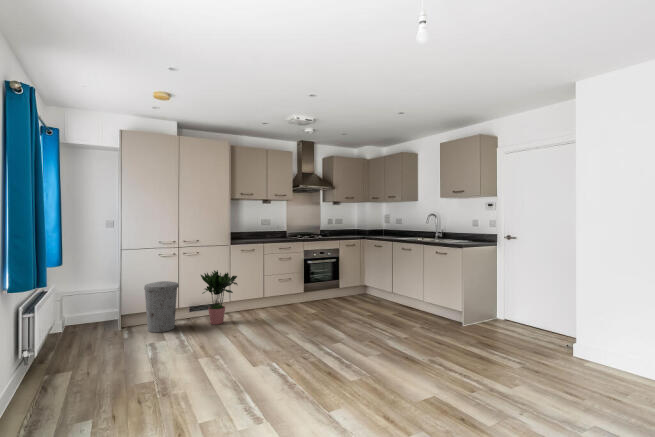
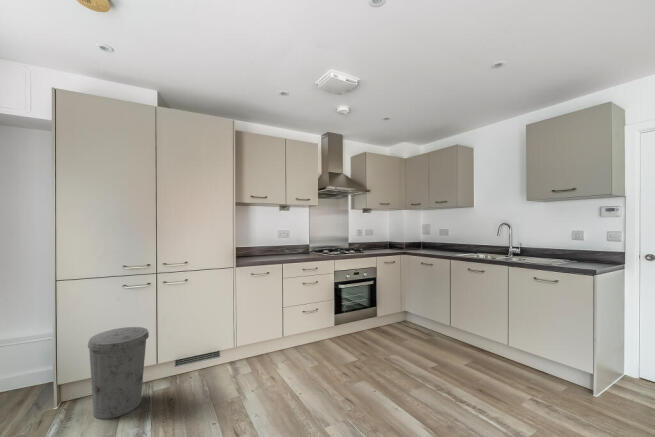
potted plant: present [201,270,237,325] -> none [183,302,246,395]

